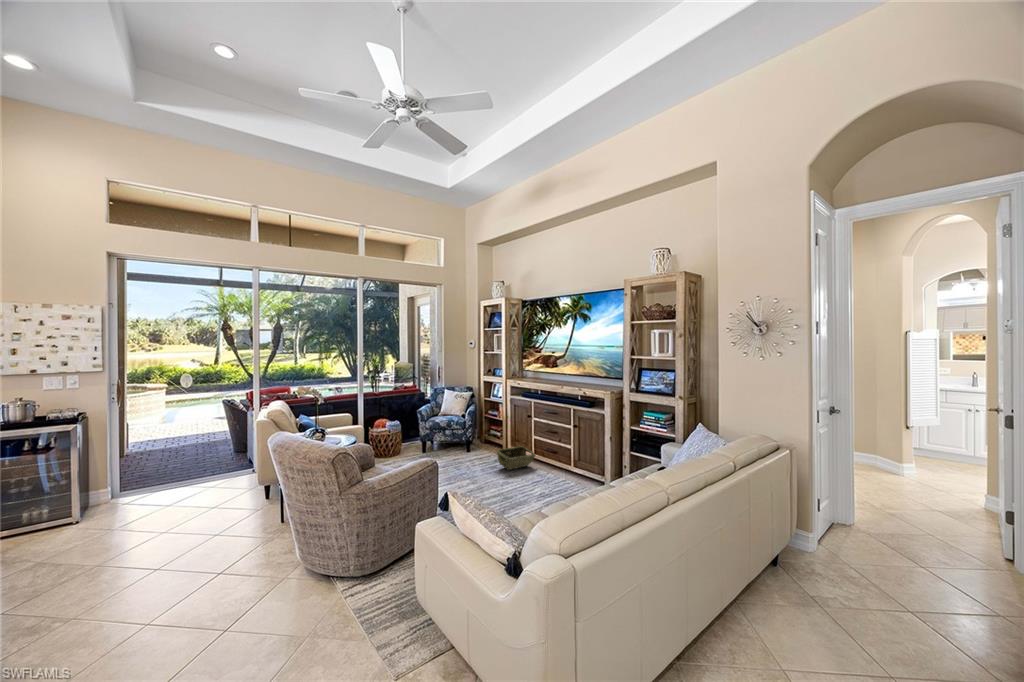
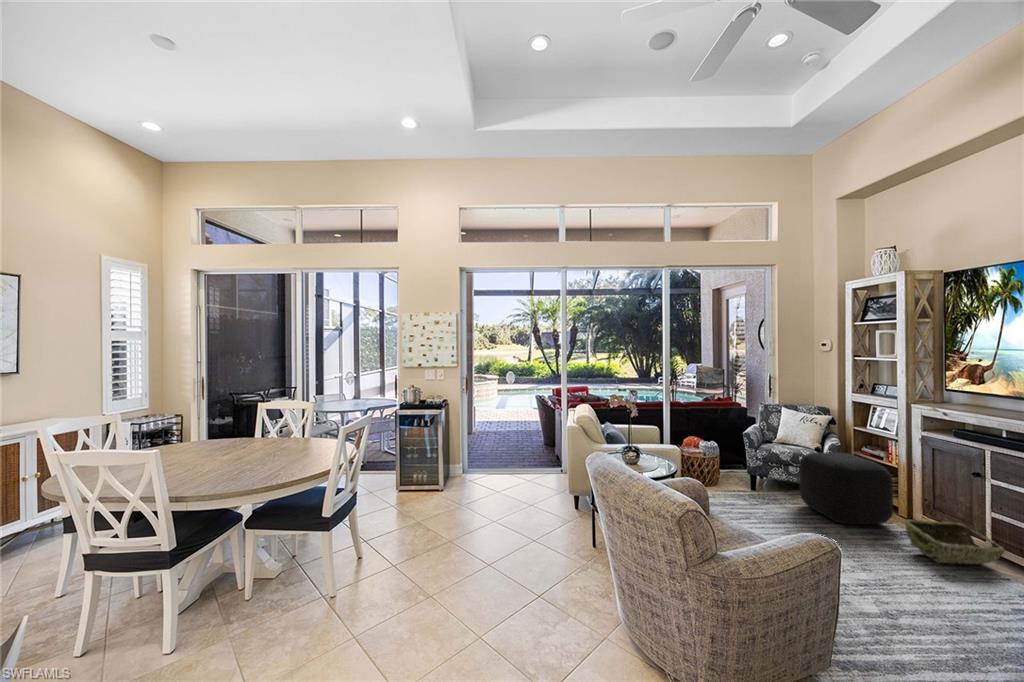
ottoman: none [450,416,496,461] -> present [799,453,893,524]

